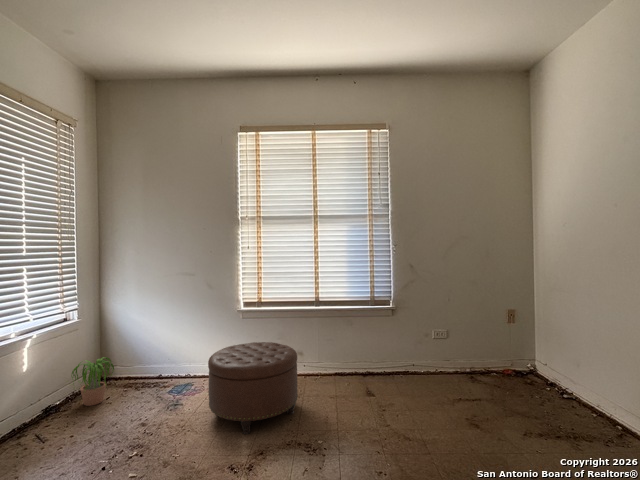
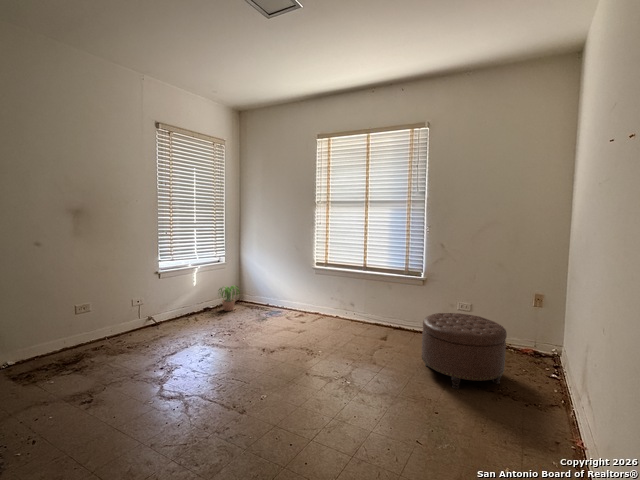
ottoman: present [208,342,298,434] -> present [421,313,507,389]

